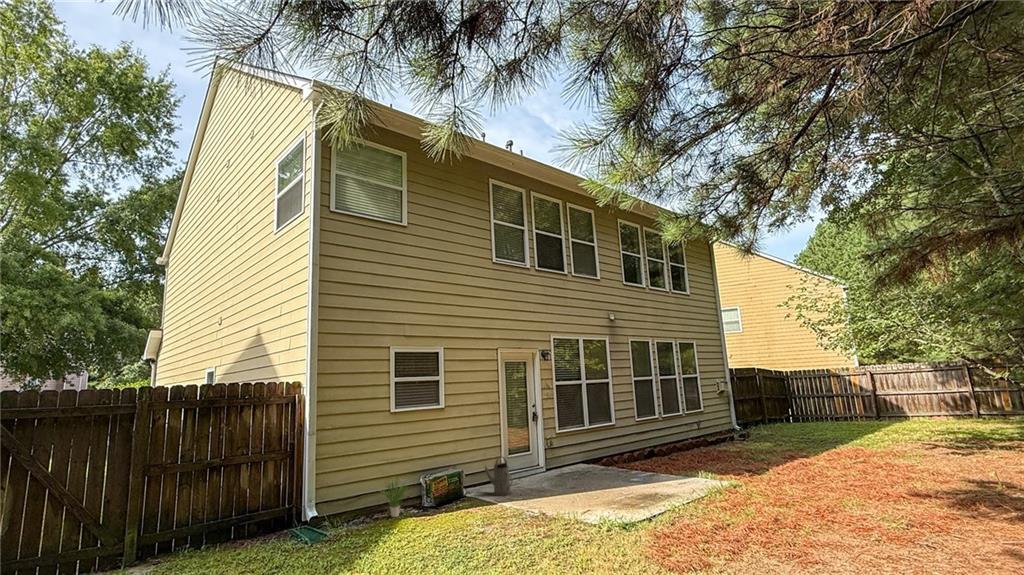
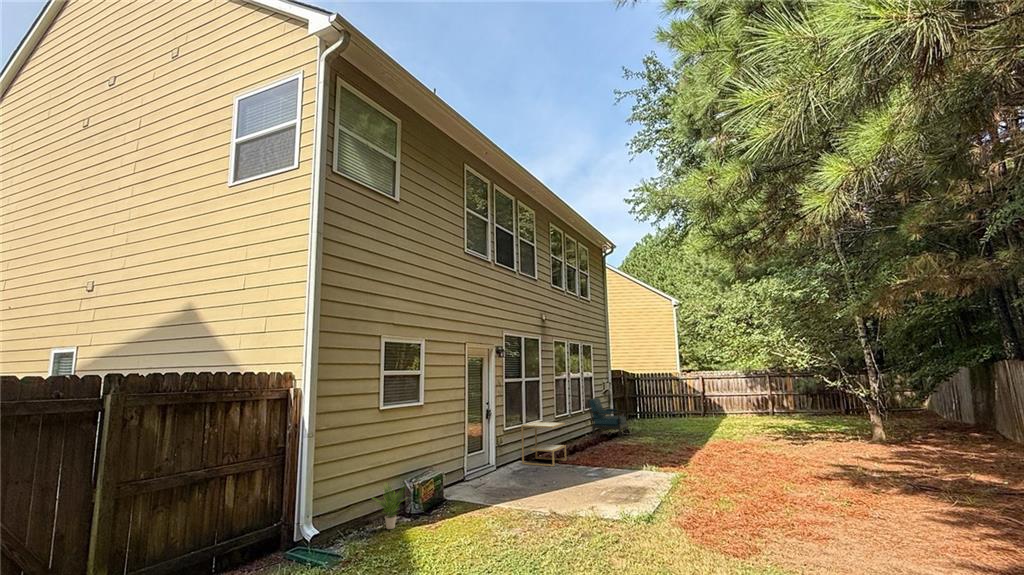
chair: none [689,400,741,443] -> present [587,398,627,437]
side table: none [581,424,633,470] -> present [521,422,566,466]
watering can: present [485,457,513,496] -> none [451,457,492,498]

